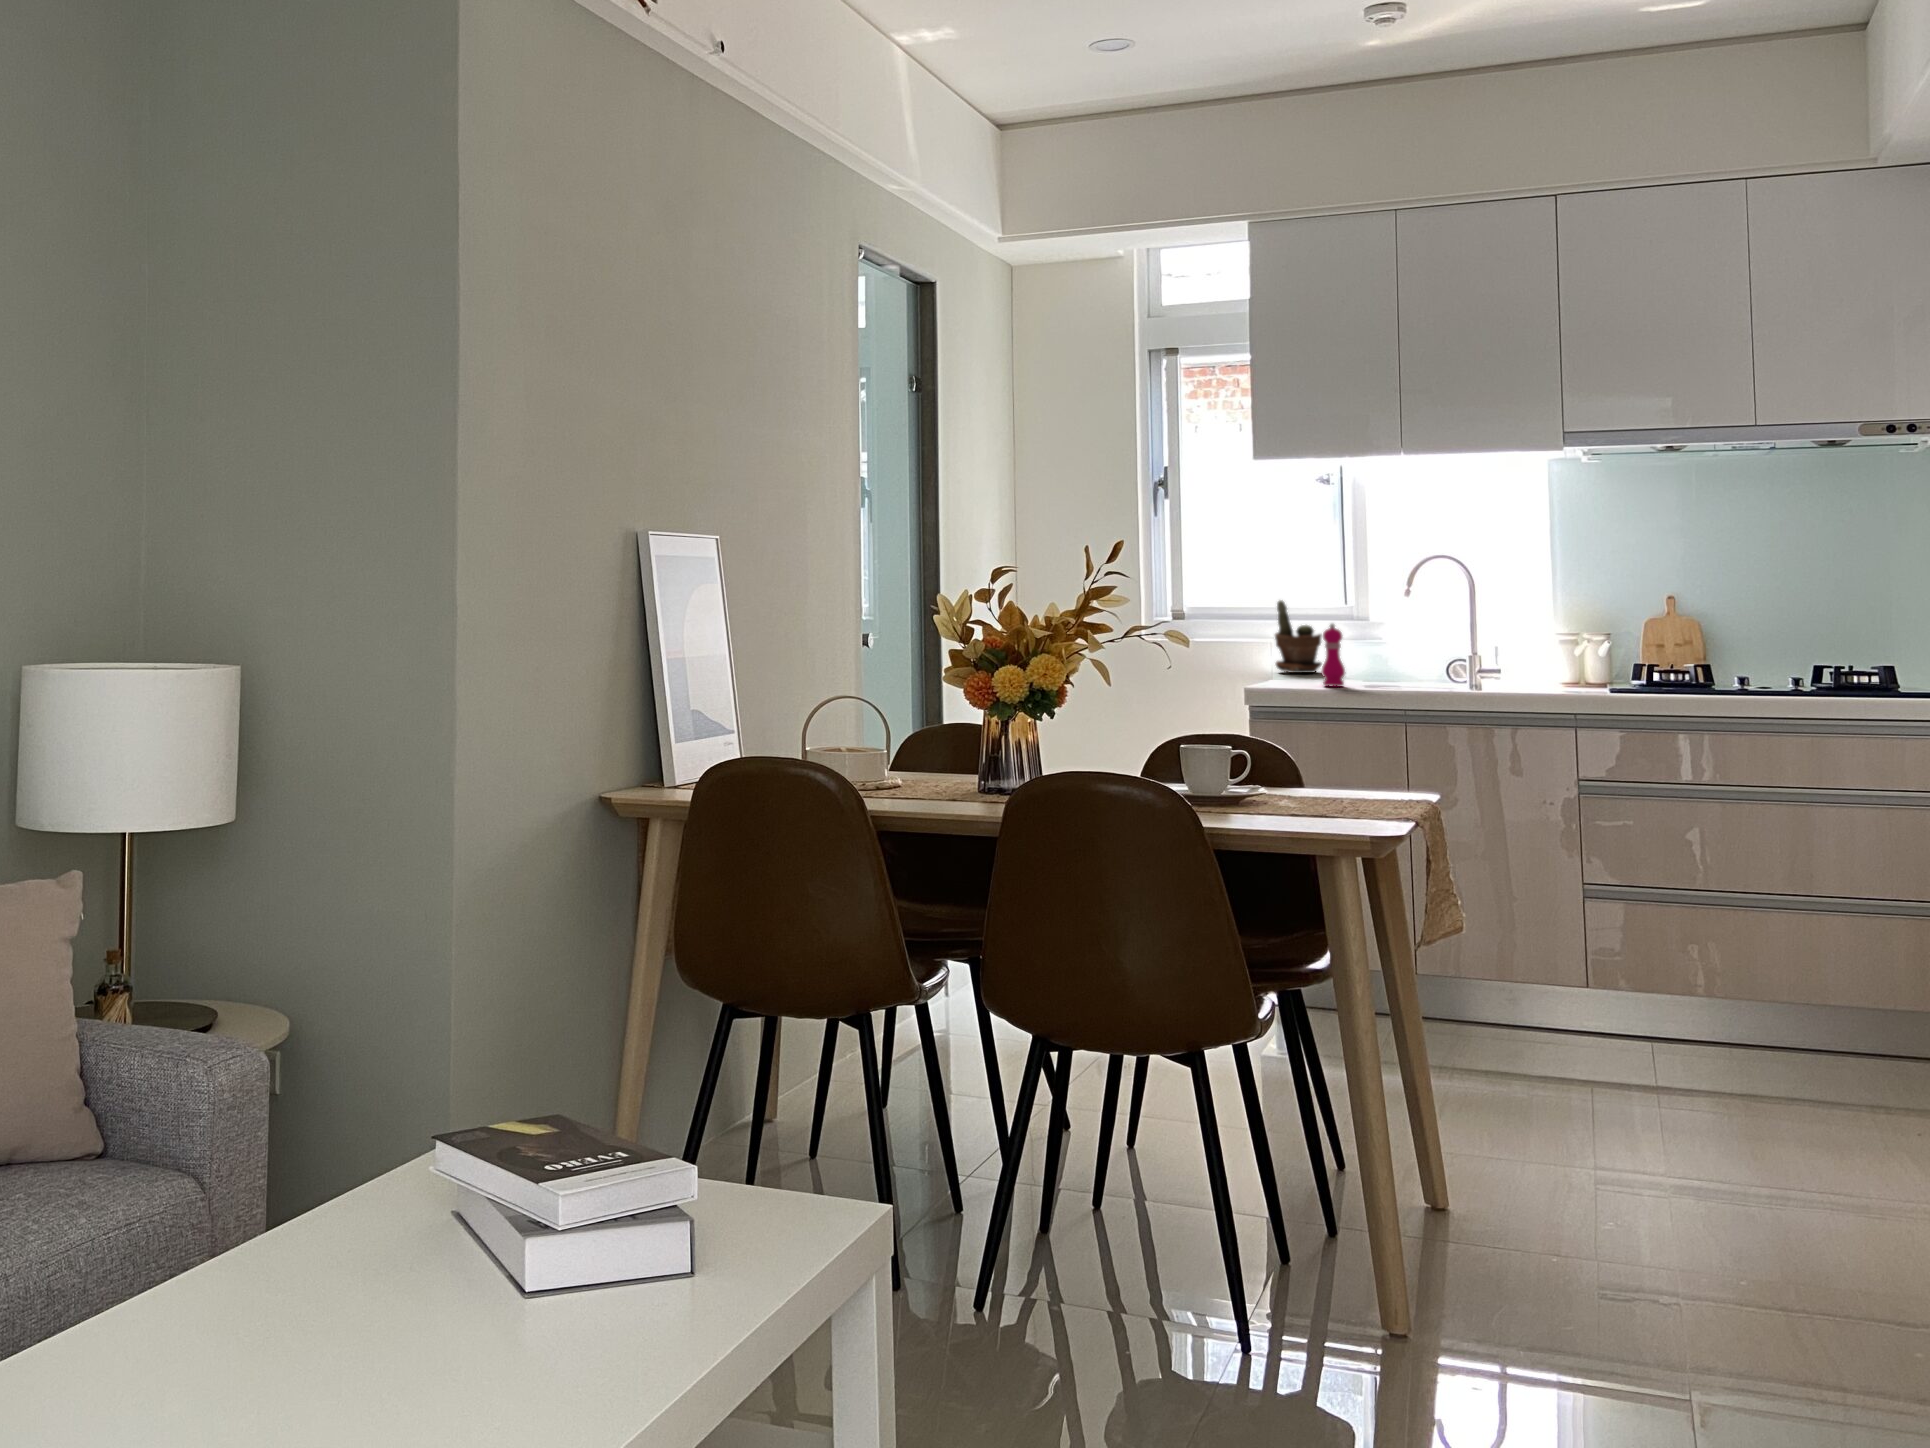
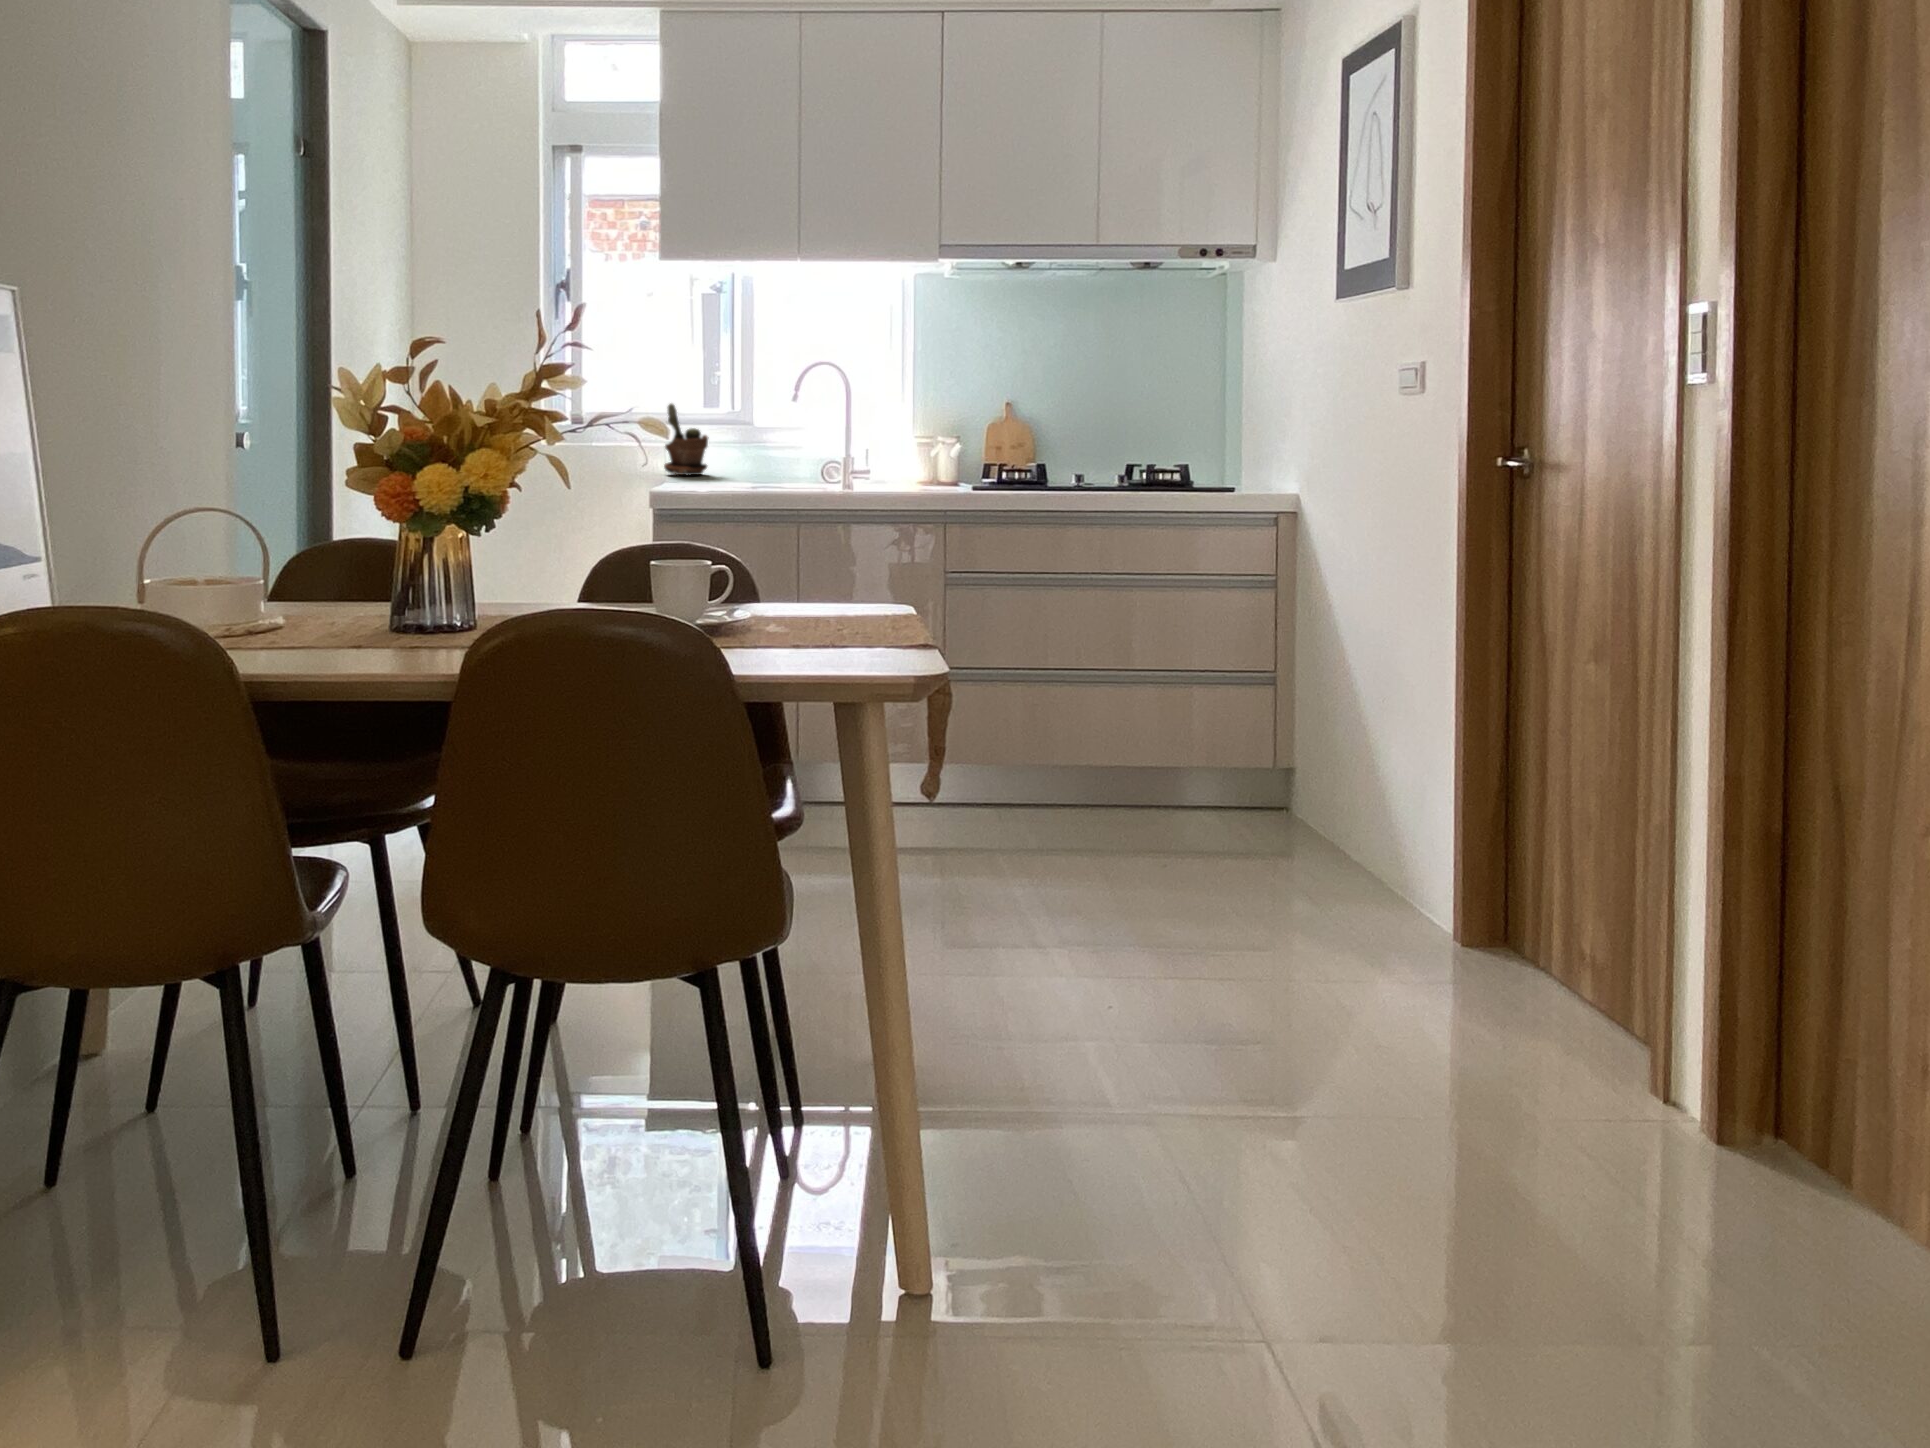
pepper mill: present [1322,624,1345,687] -> none [717,425,739,488]

